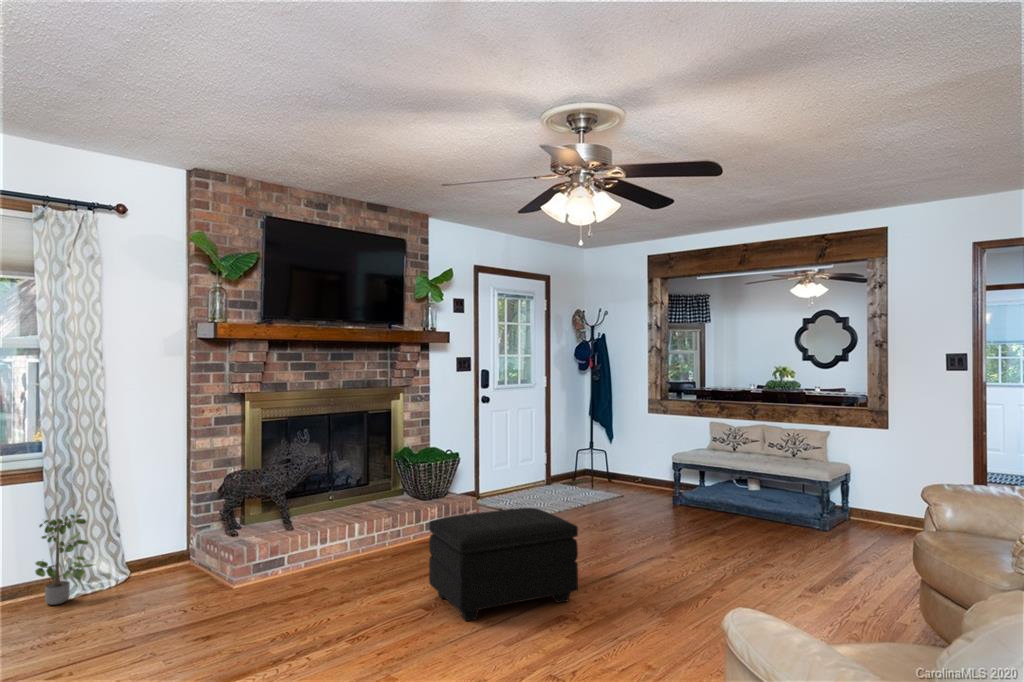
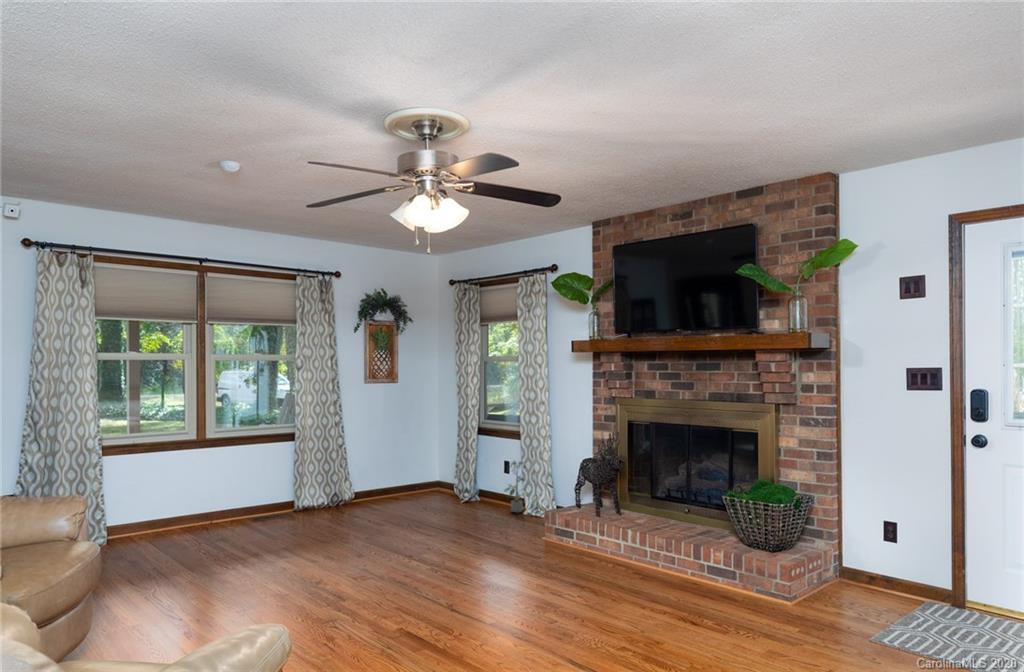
footstool: present [429,508,578,621] -> none [442,517,574,640]

